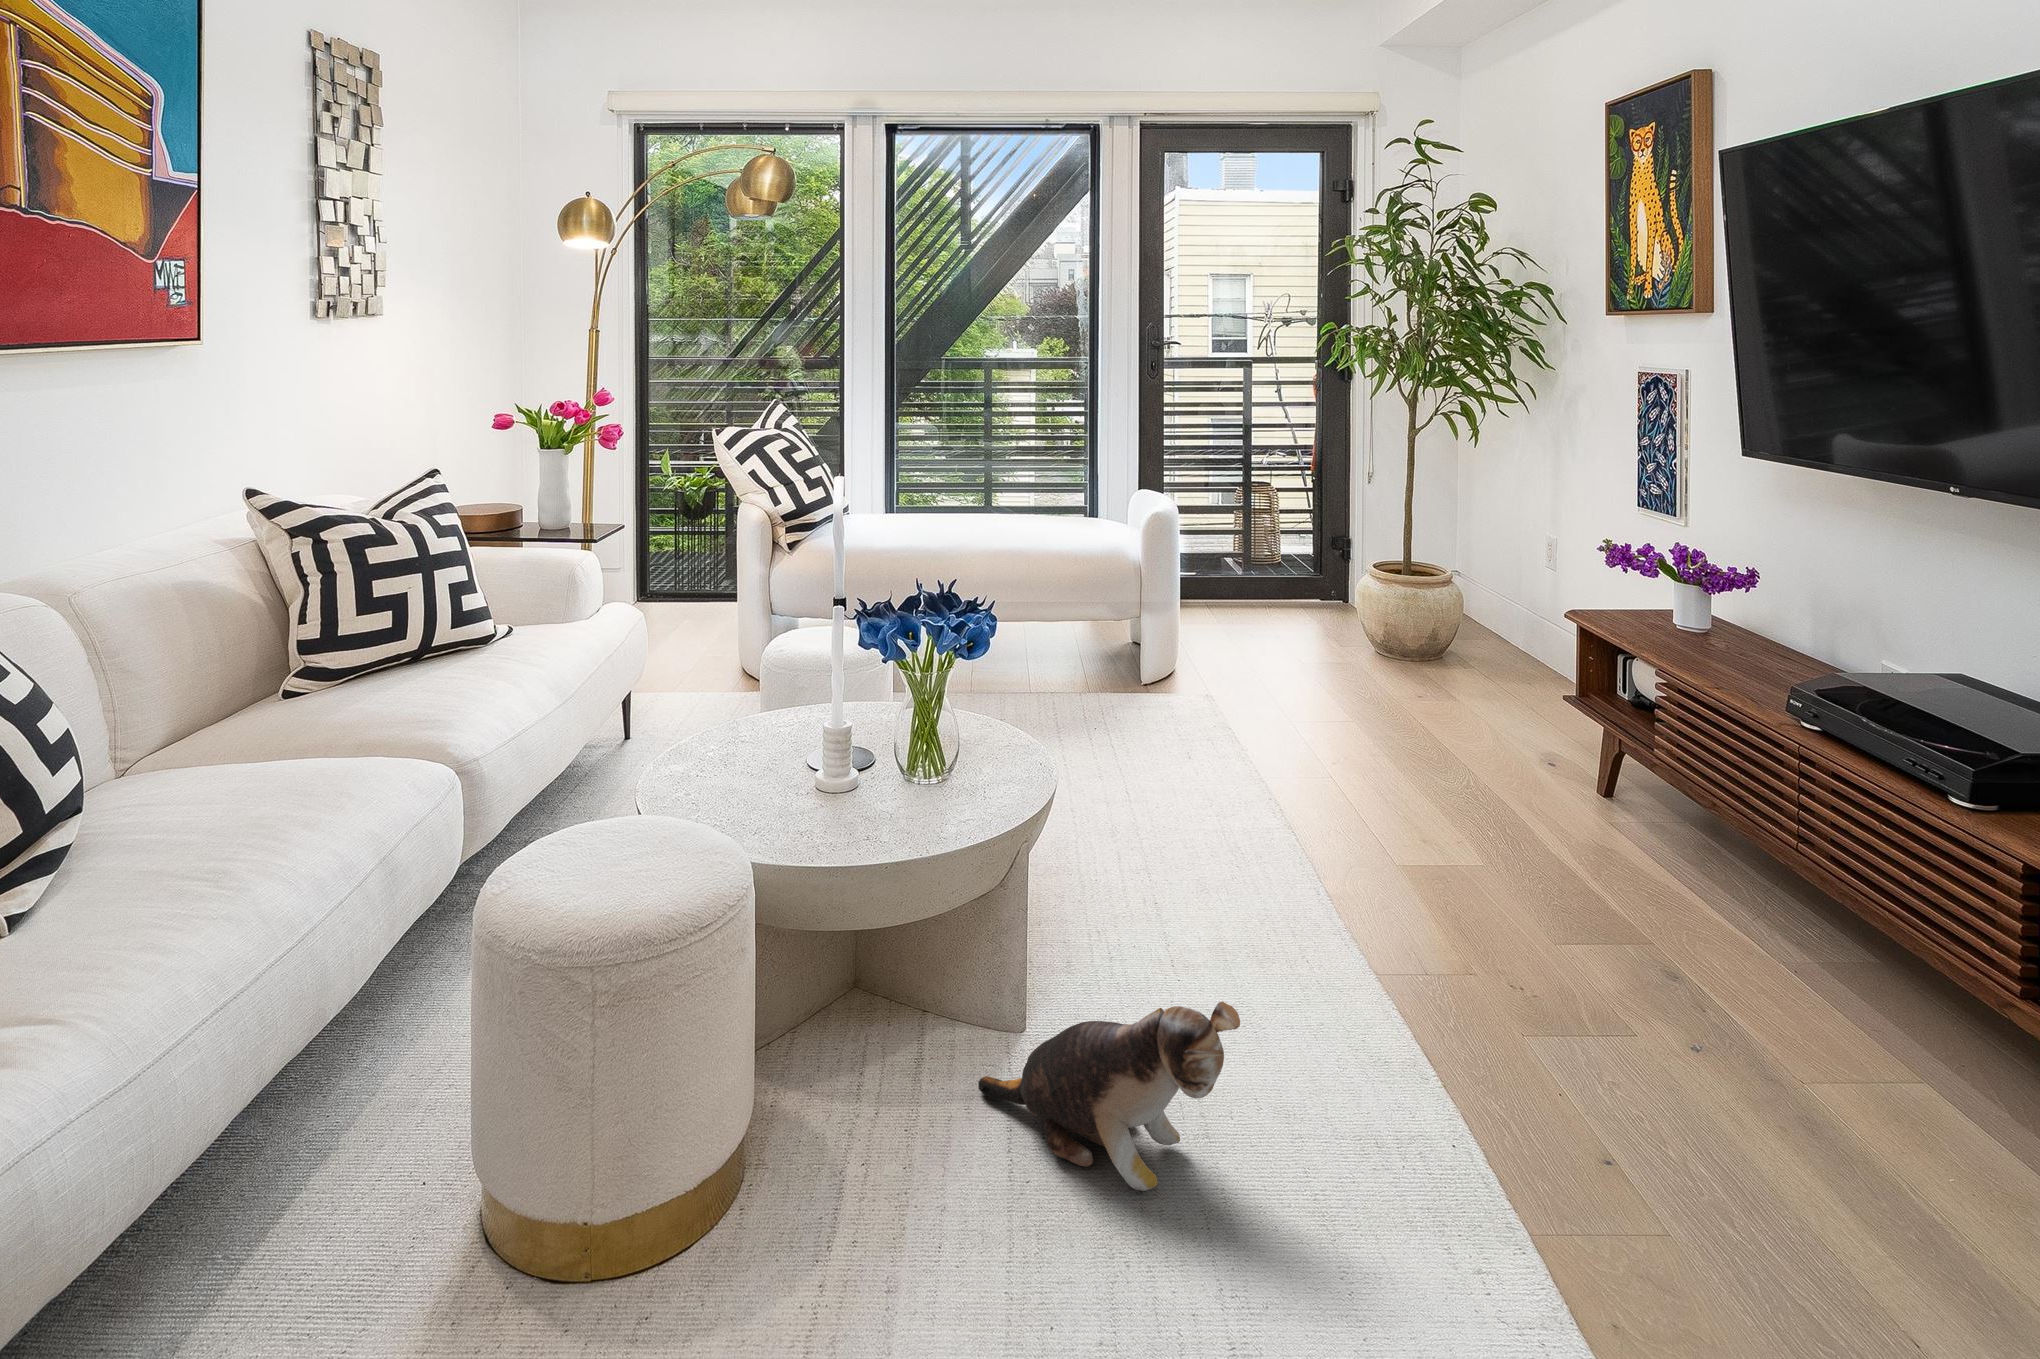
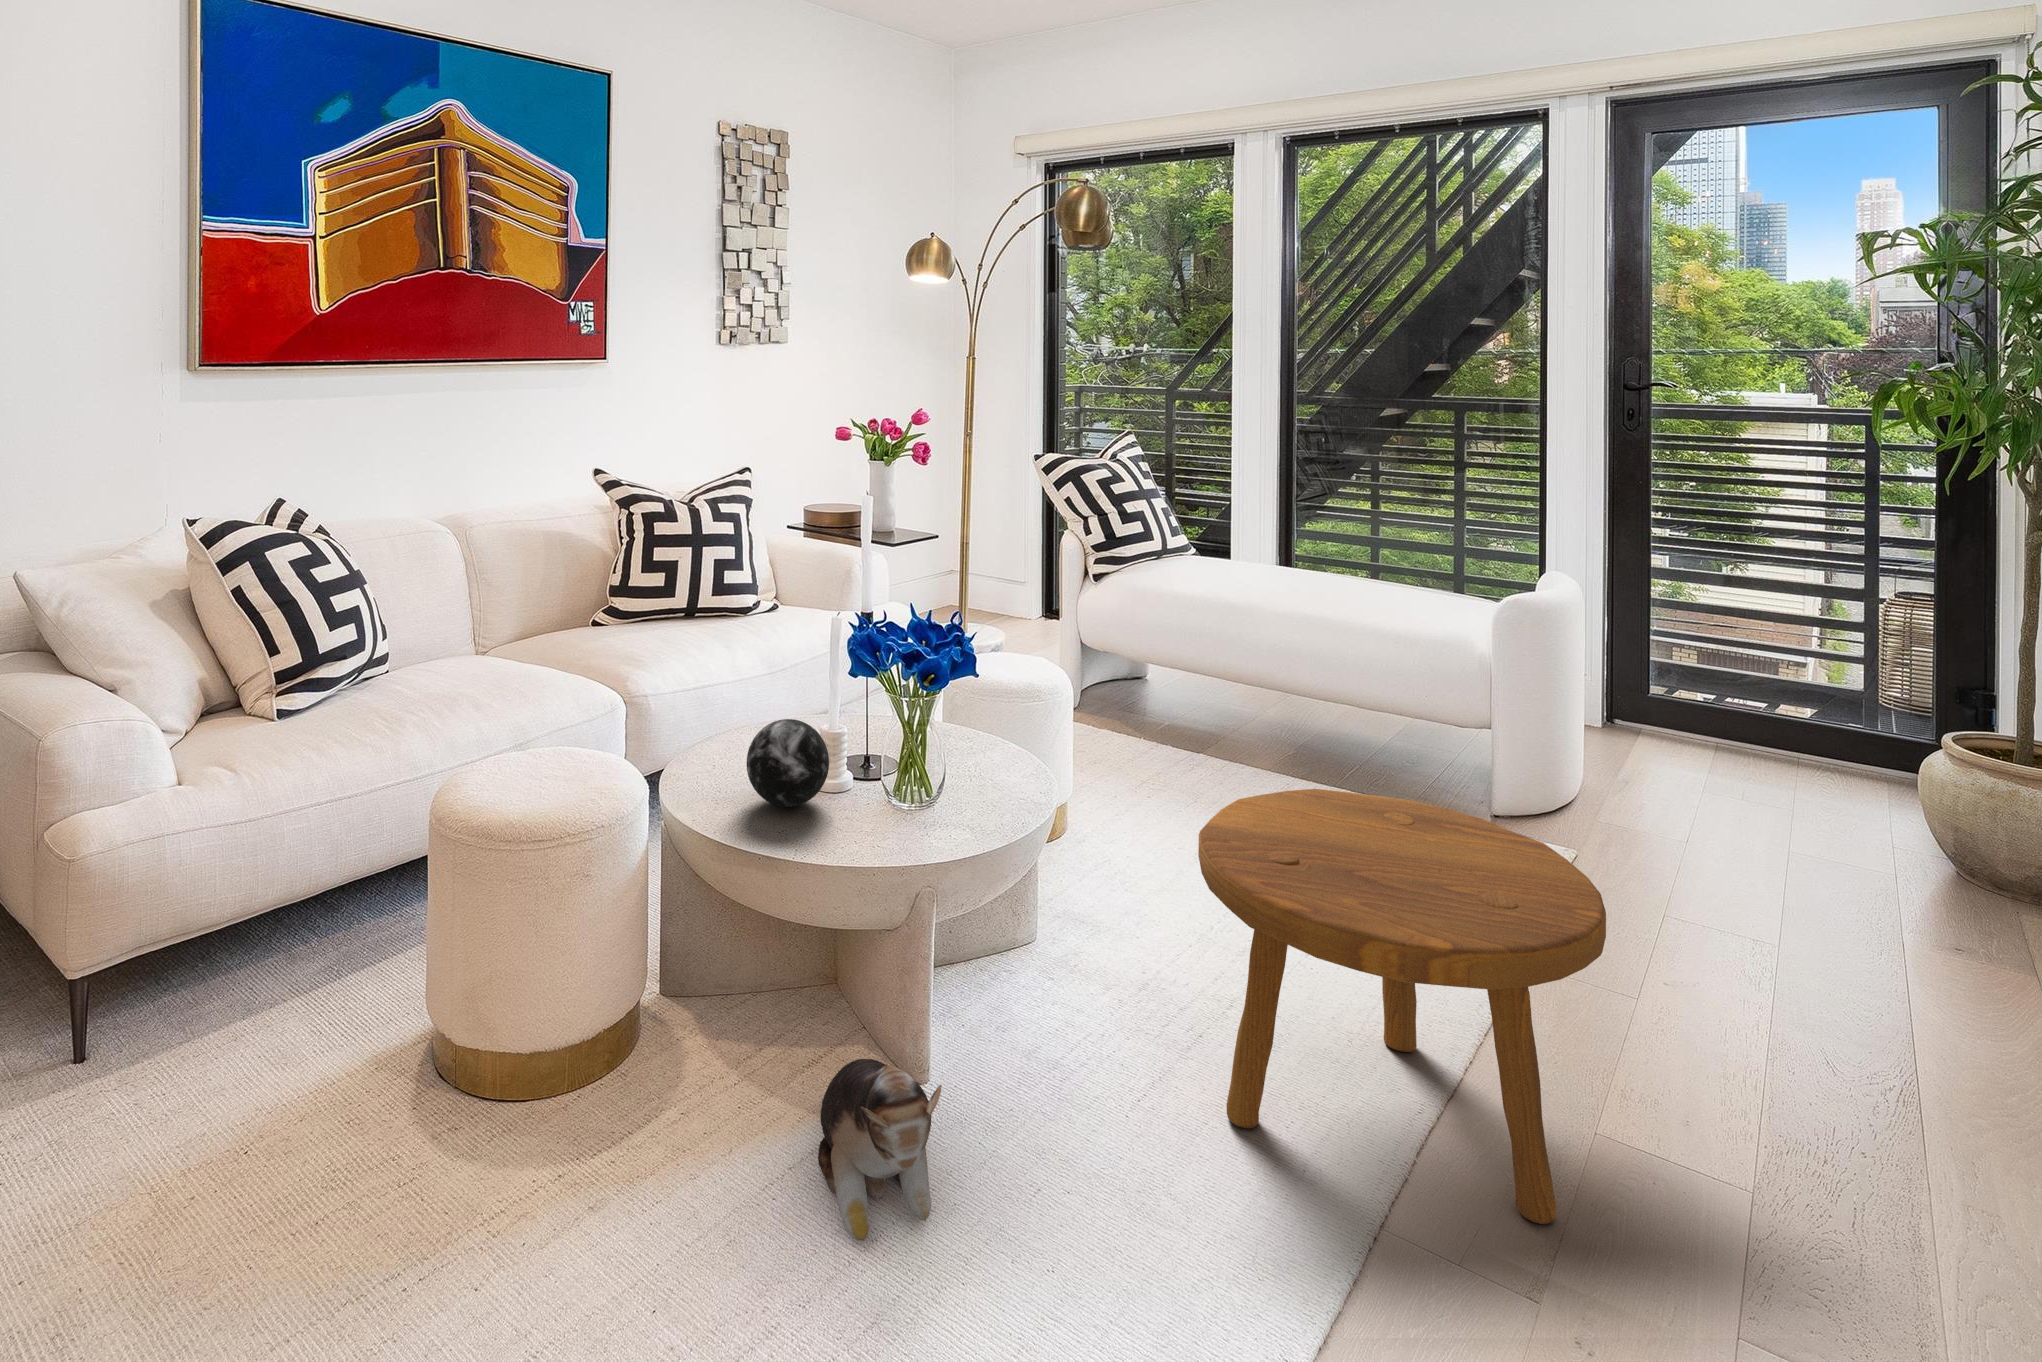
footstool: none [1187,669,1493,963] -> present [1198,789,1606,1224]
decorative orb: none [822,719,914,815] -> present [746,719,829,807]

